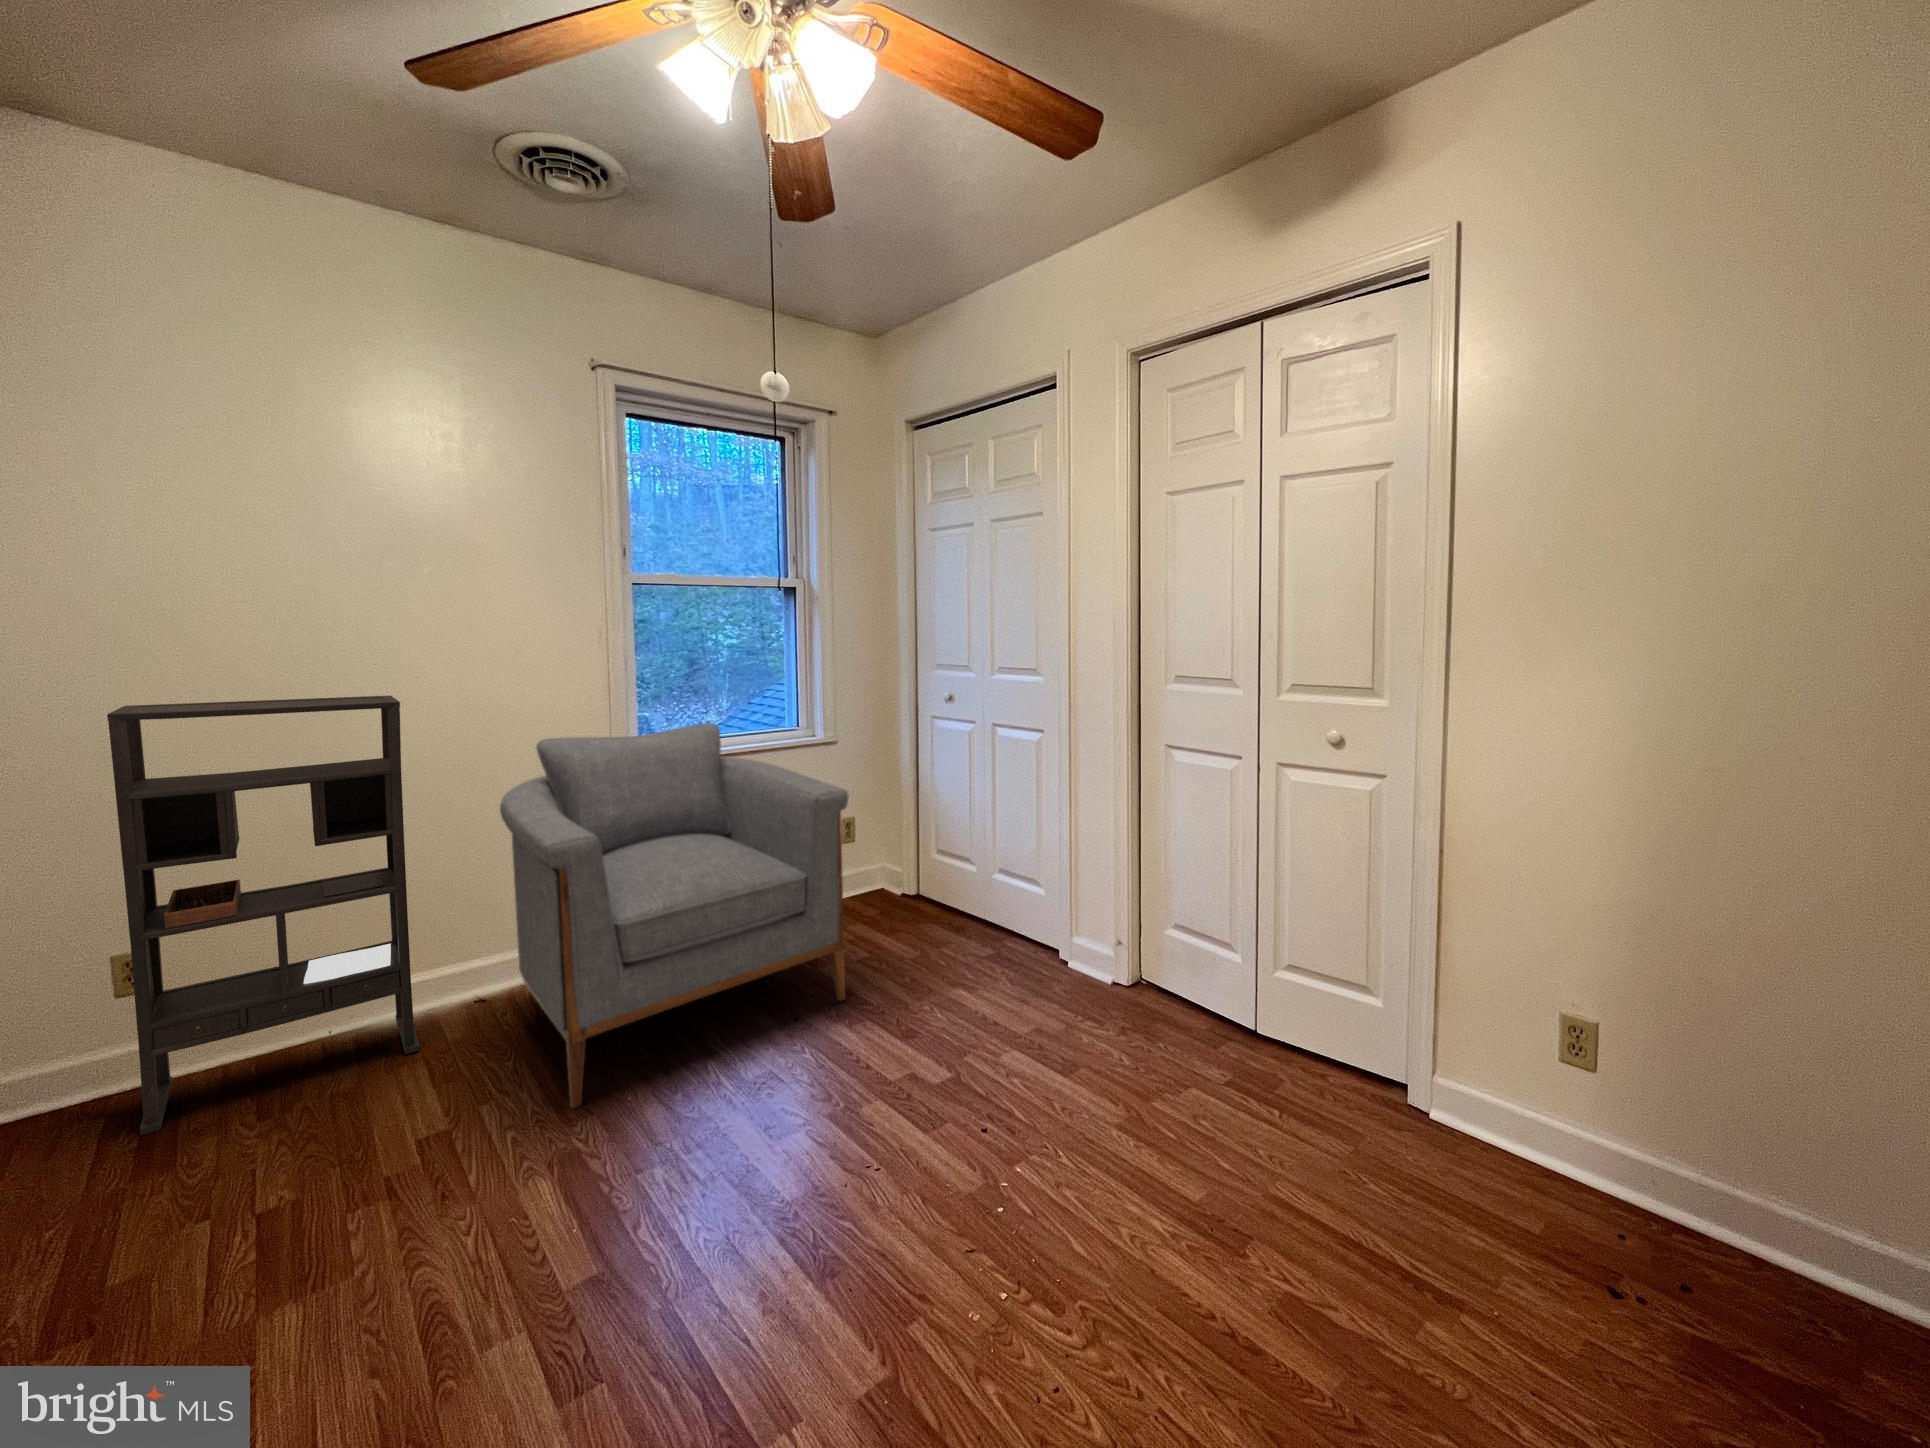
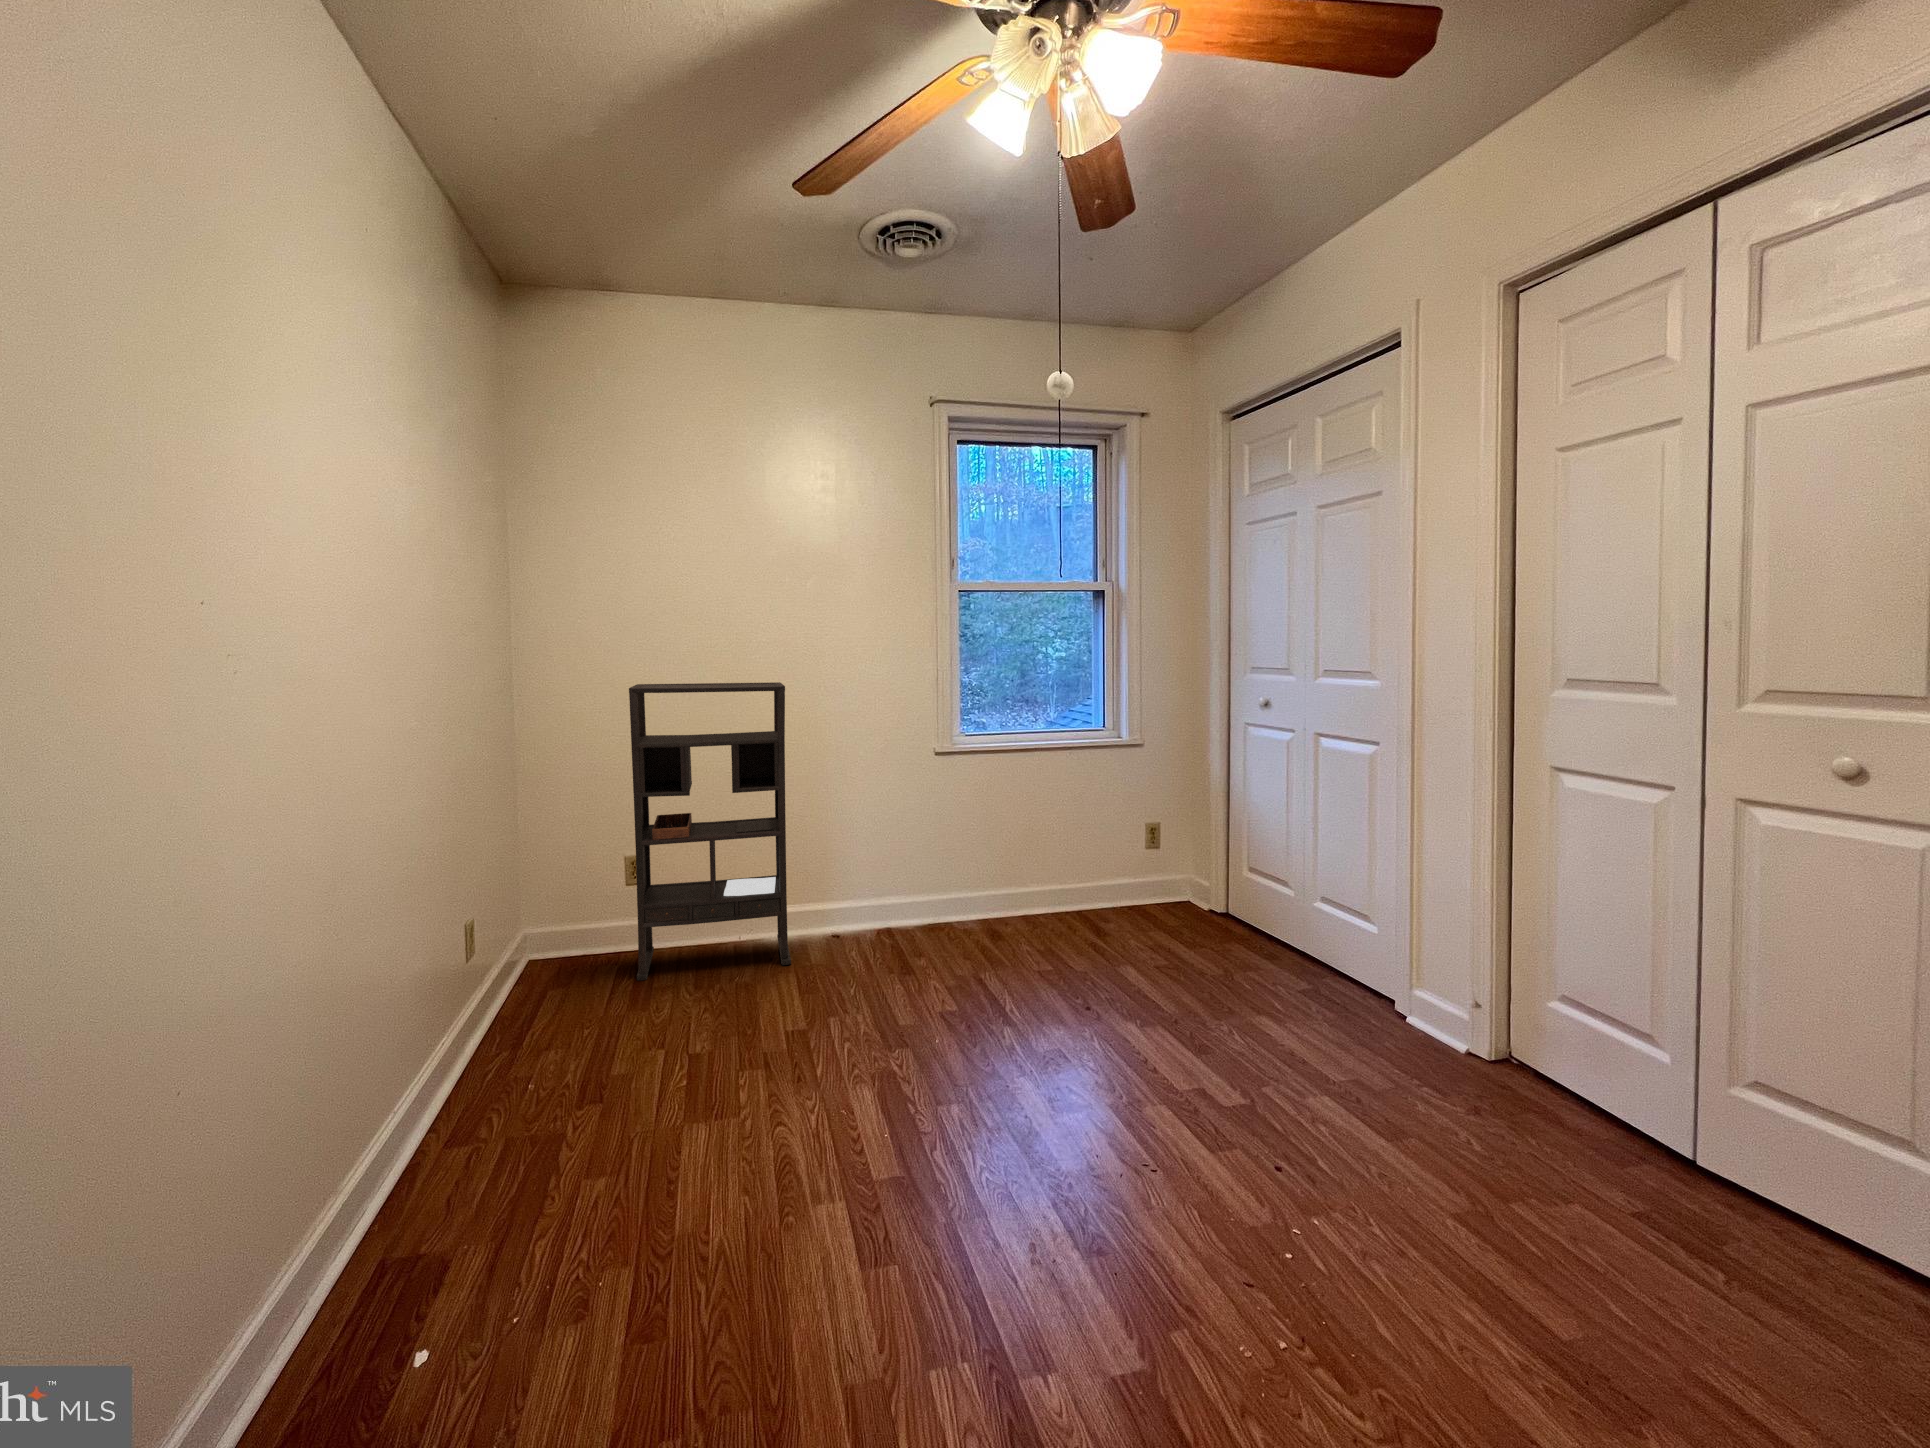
armchair: present [500,723,849,1108] -> none [849,716,1141,1037]

